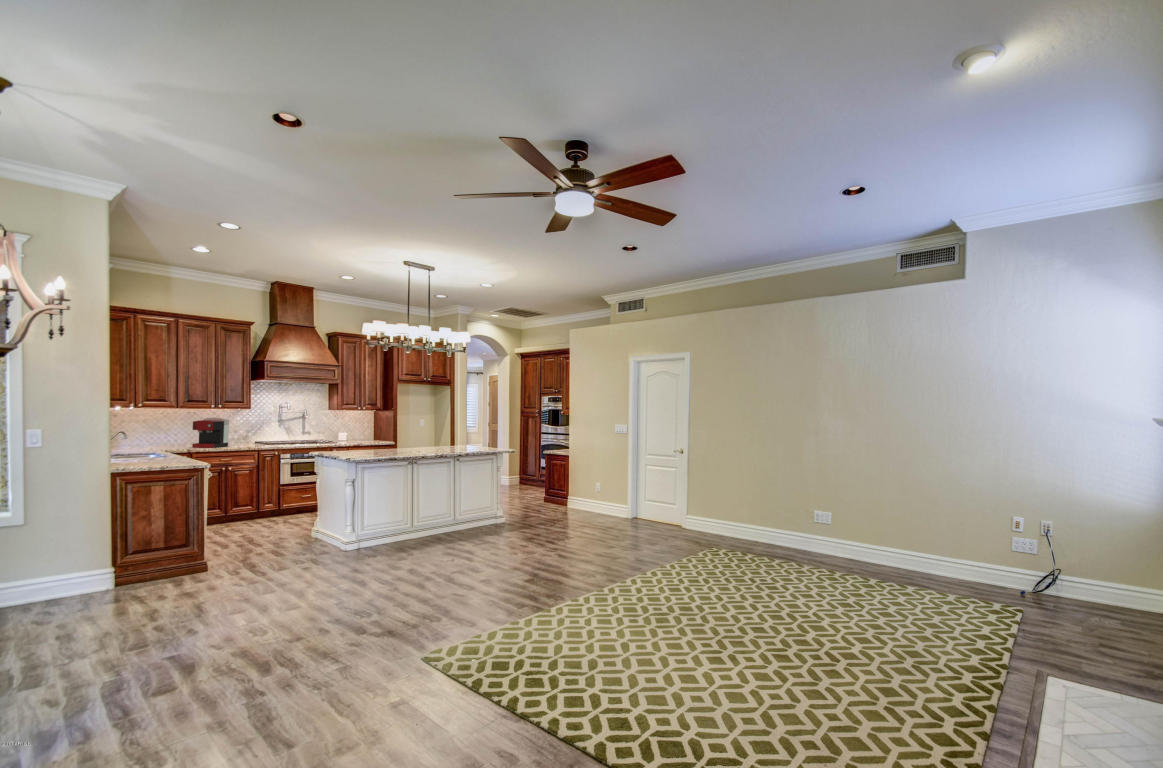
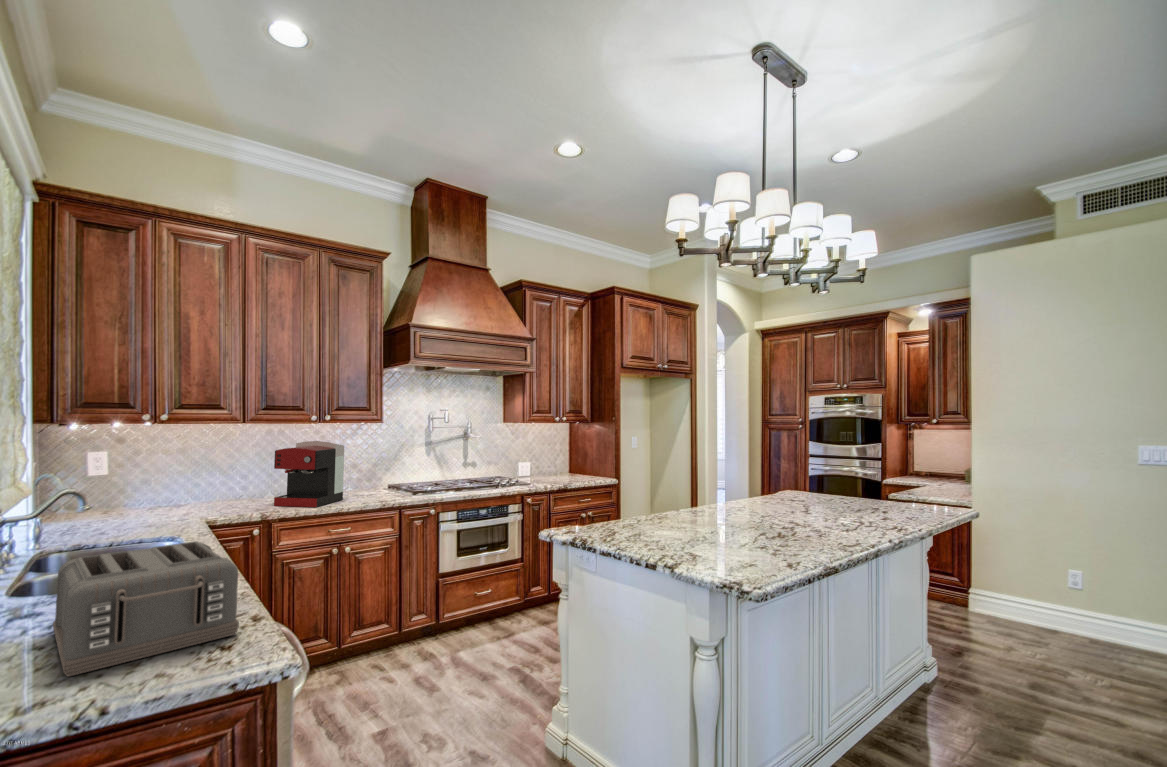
toaster: none [134,441,189,465] -> present [53,541,239,676]

